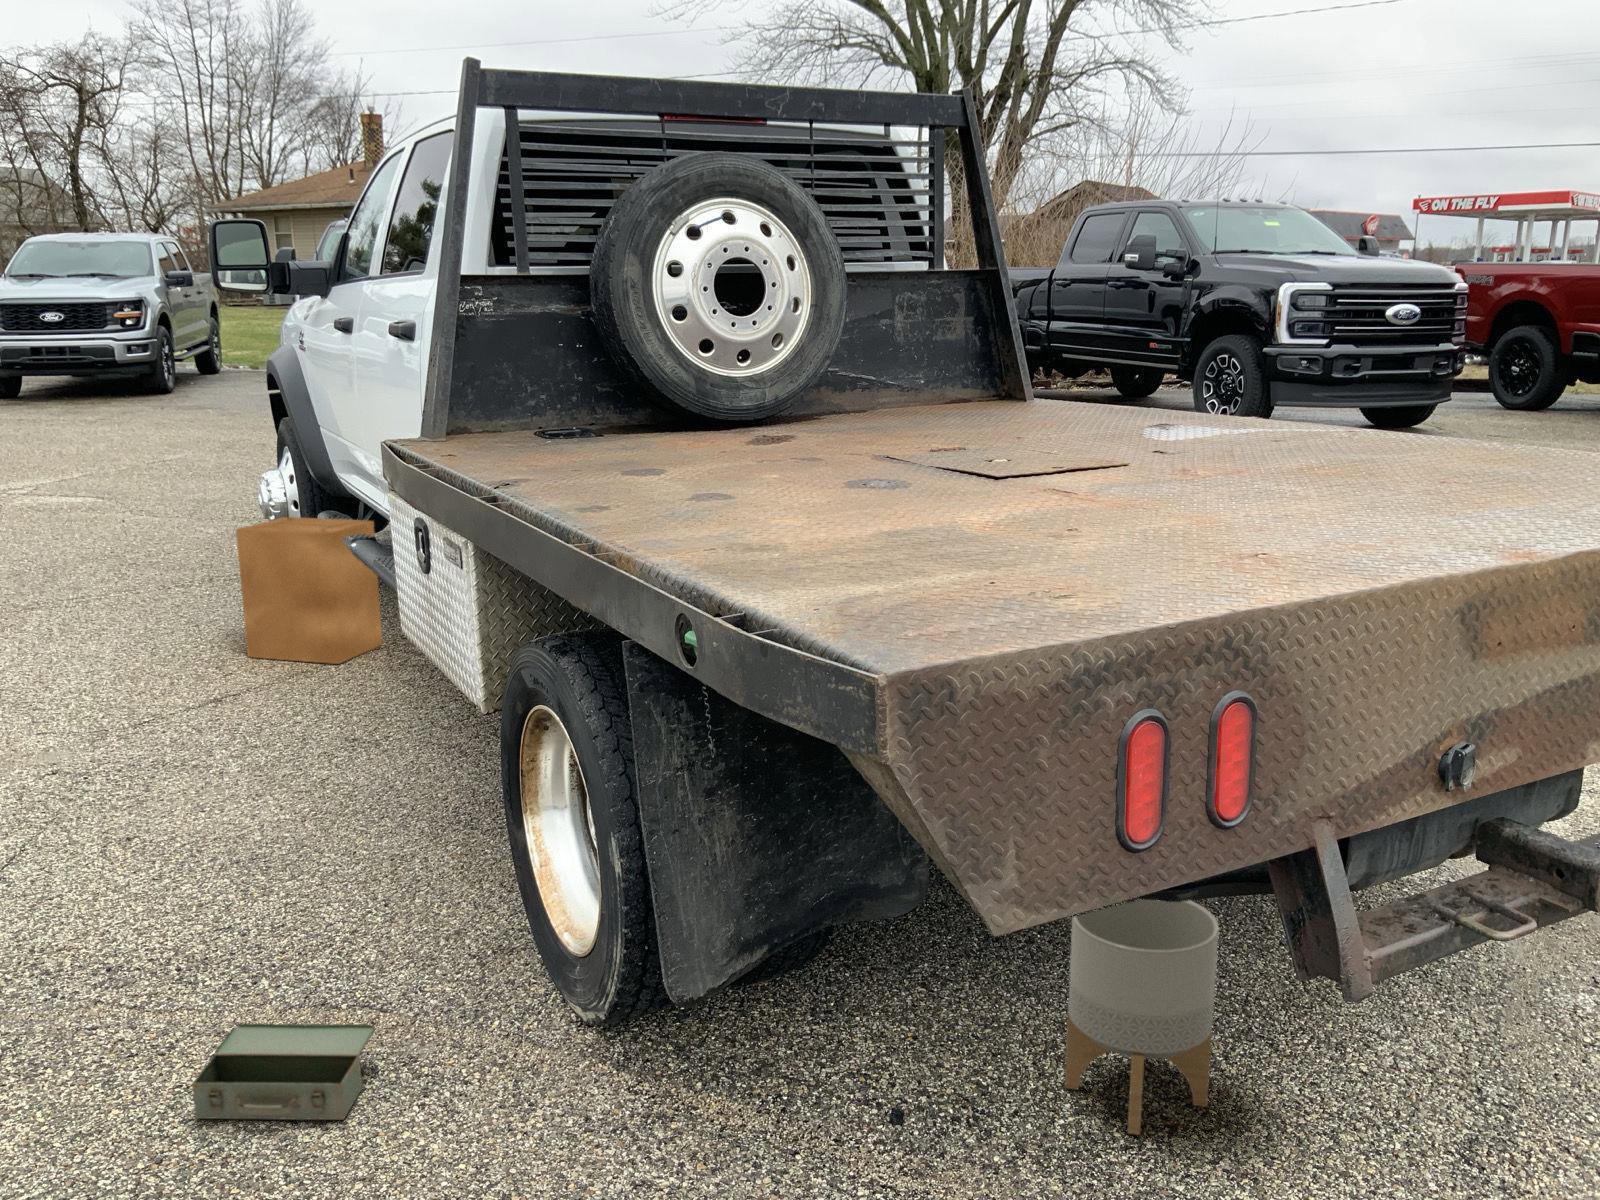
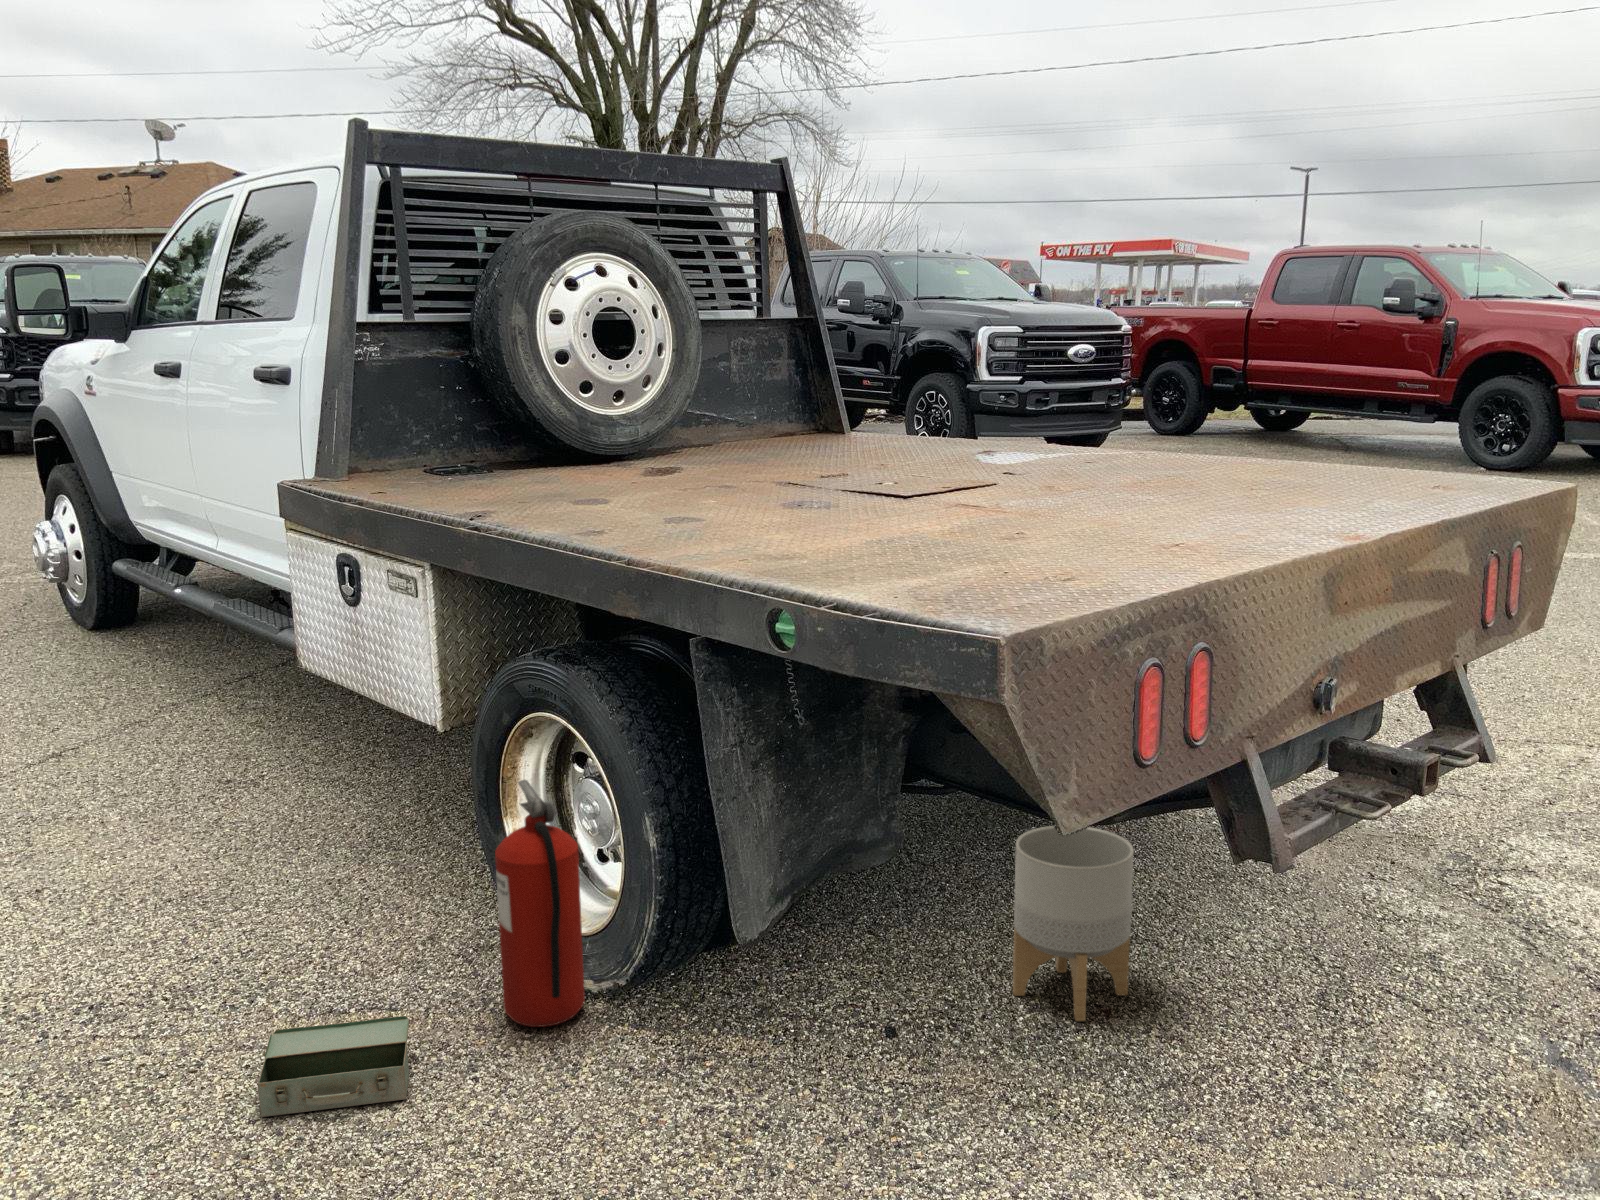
cardboard box: present [236,517,382,664] -> none [50,569,207,715]
fire extinguisher: none [476,779,576,1054] -> present [495,780,585,1027]

